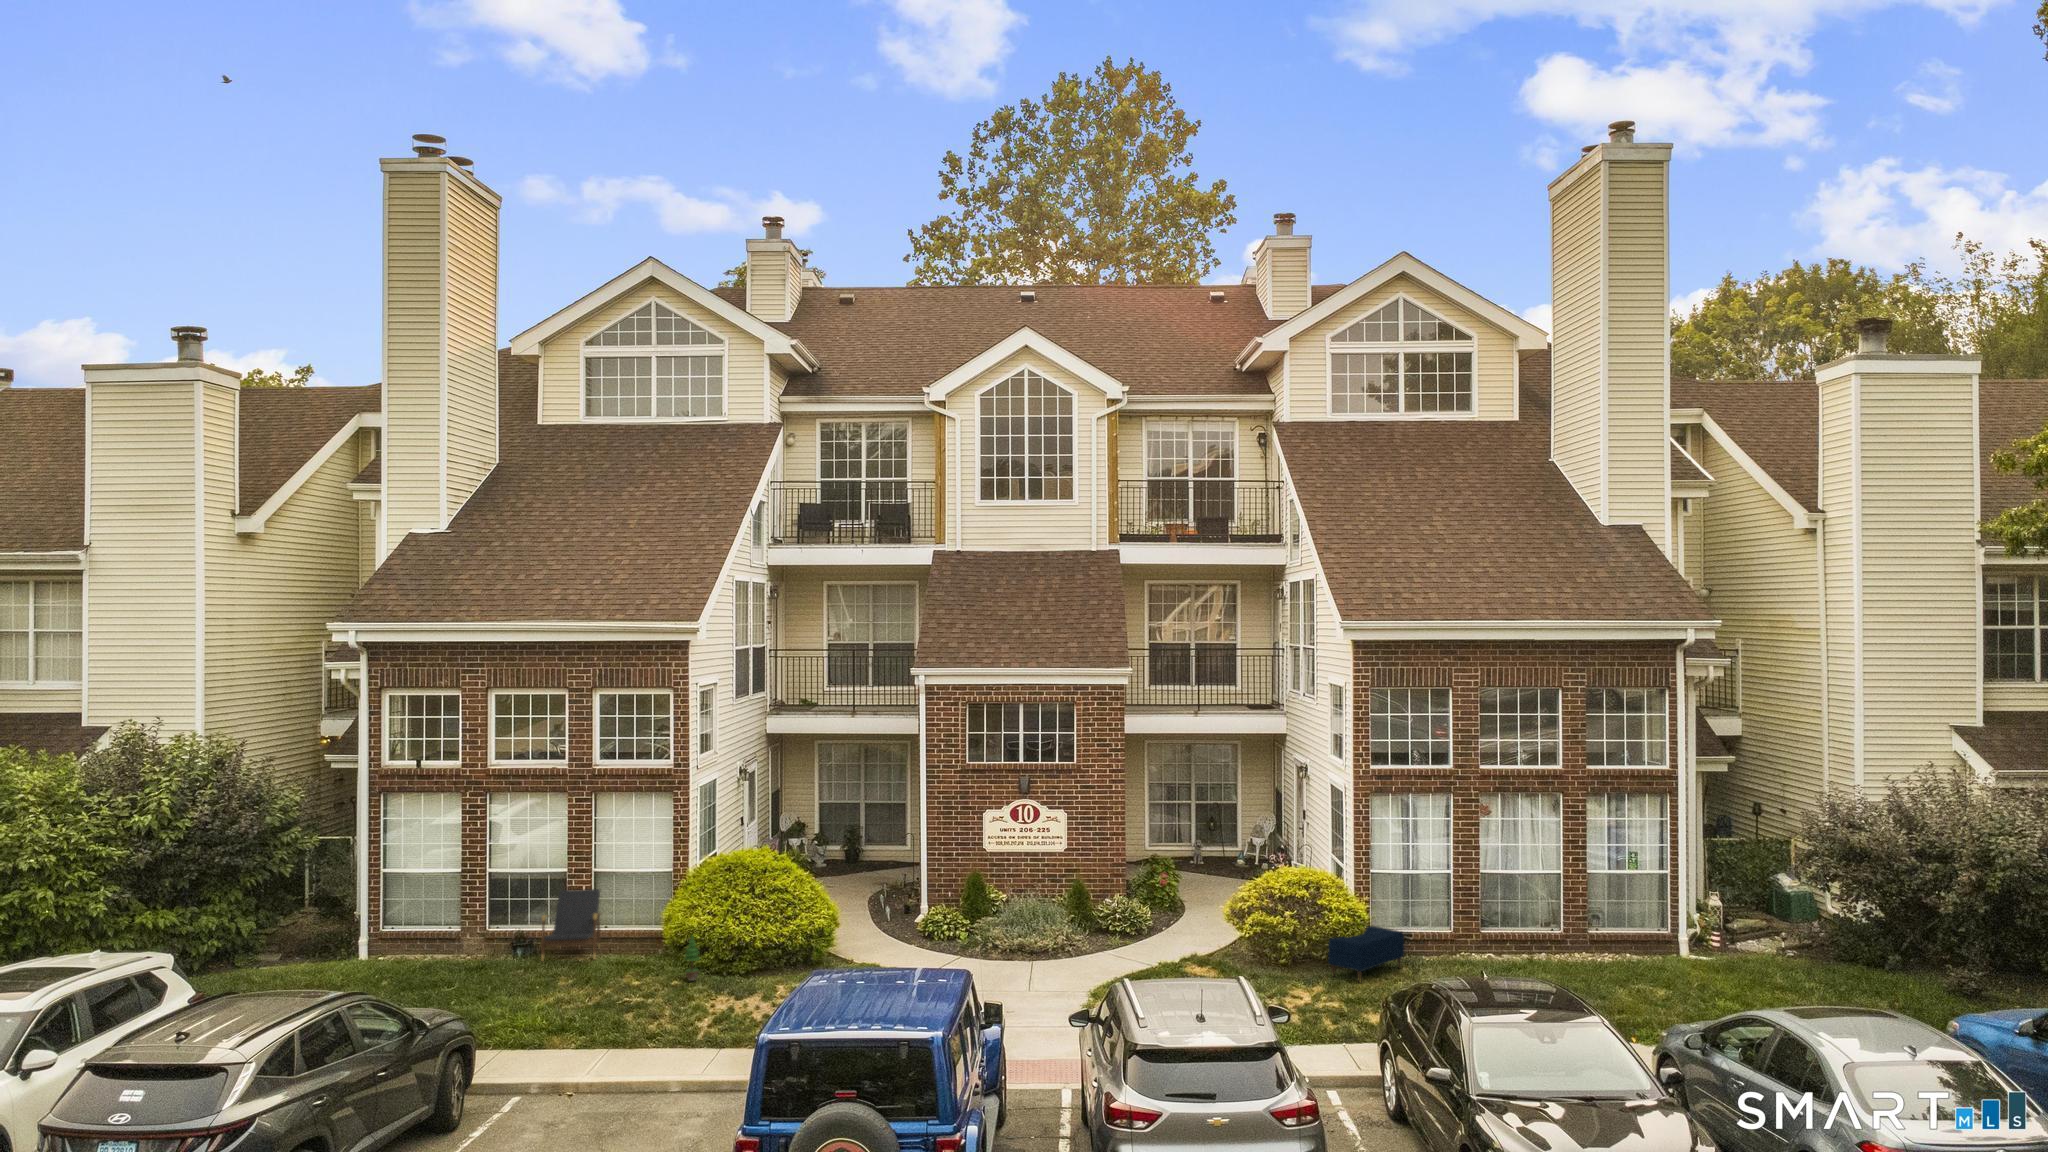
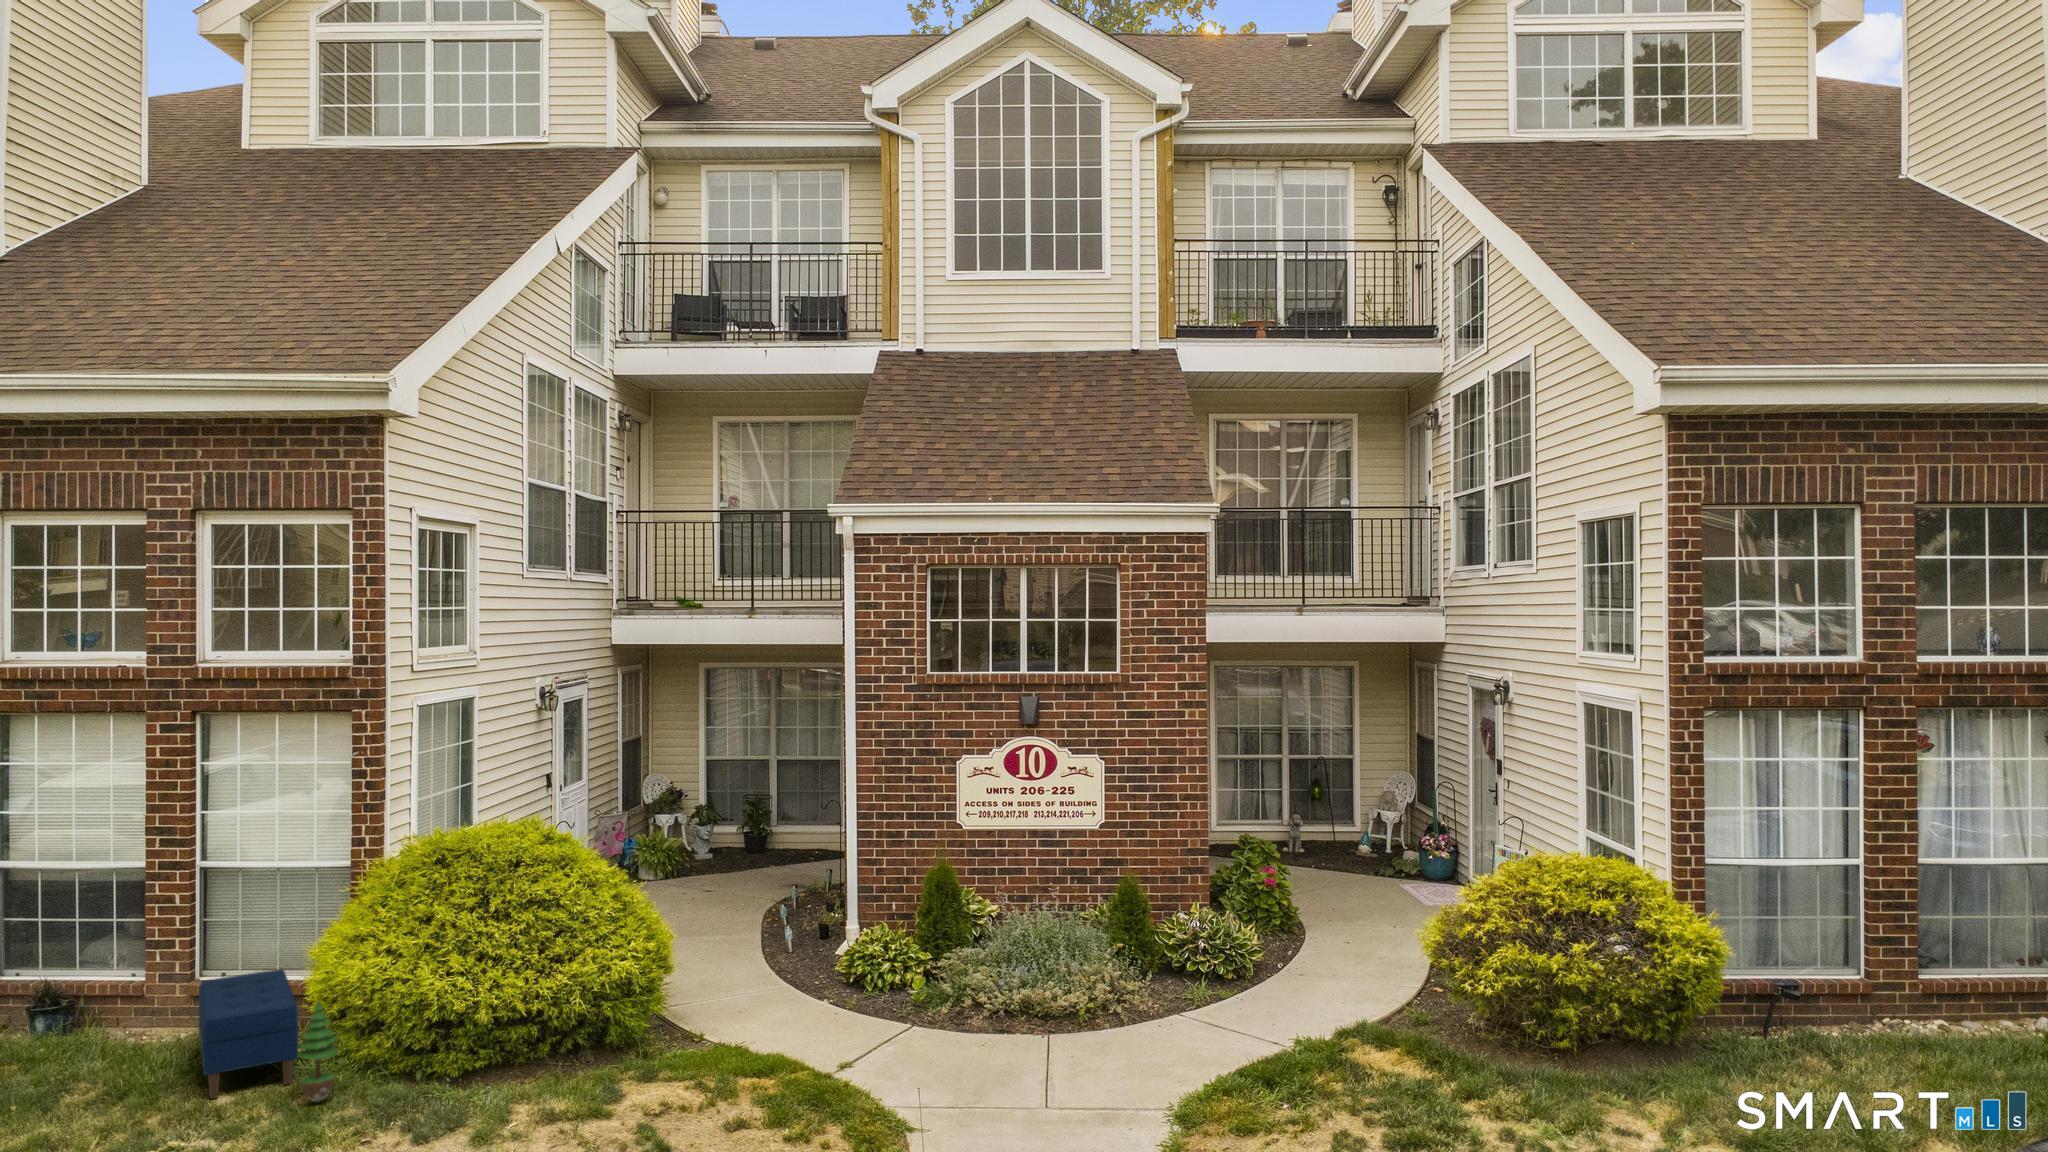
lounge chair: present [541,889,601,961] -> none [50,901,206,1050]
bench: present [1328,926,1404,983] -> present [199,969,298,1099]

